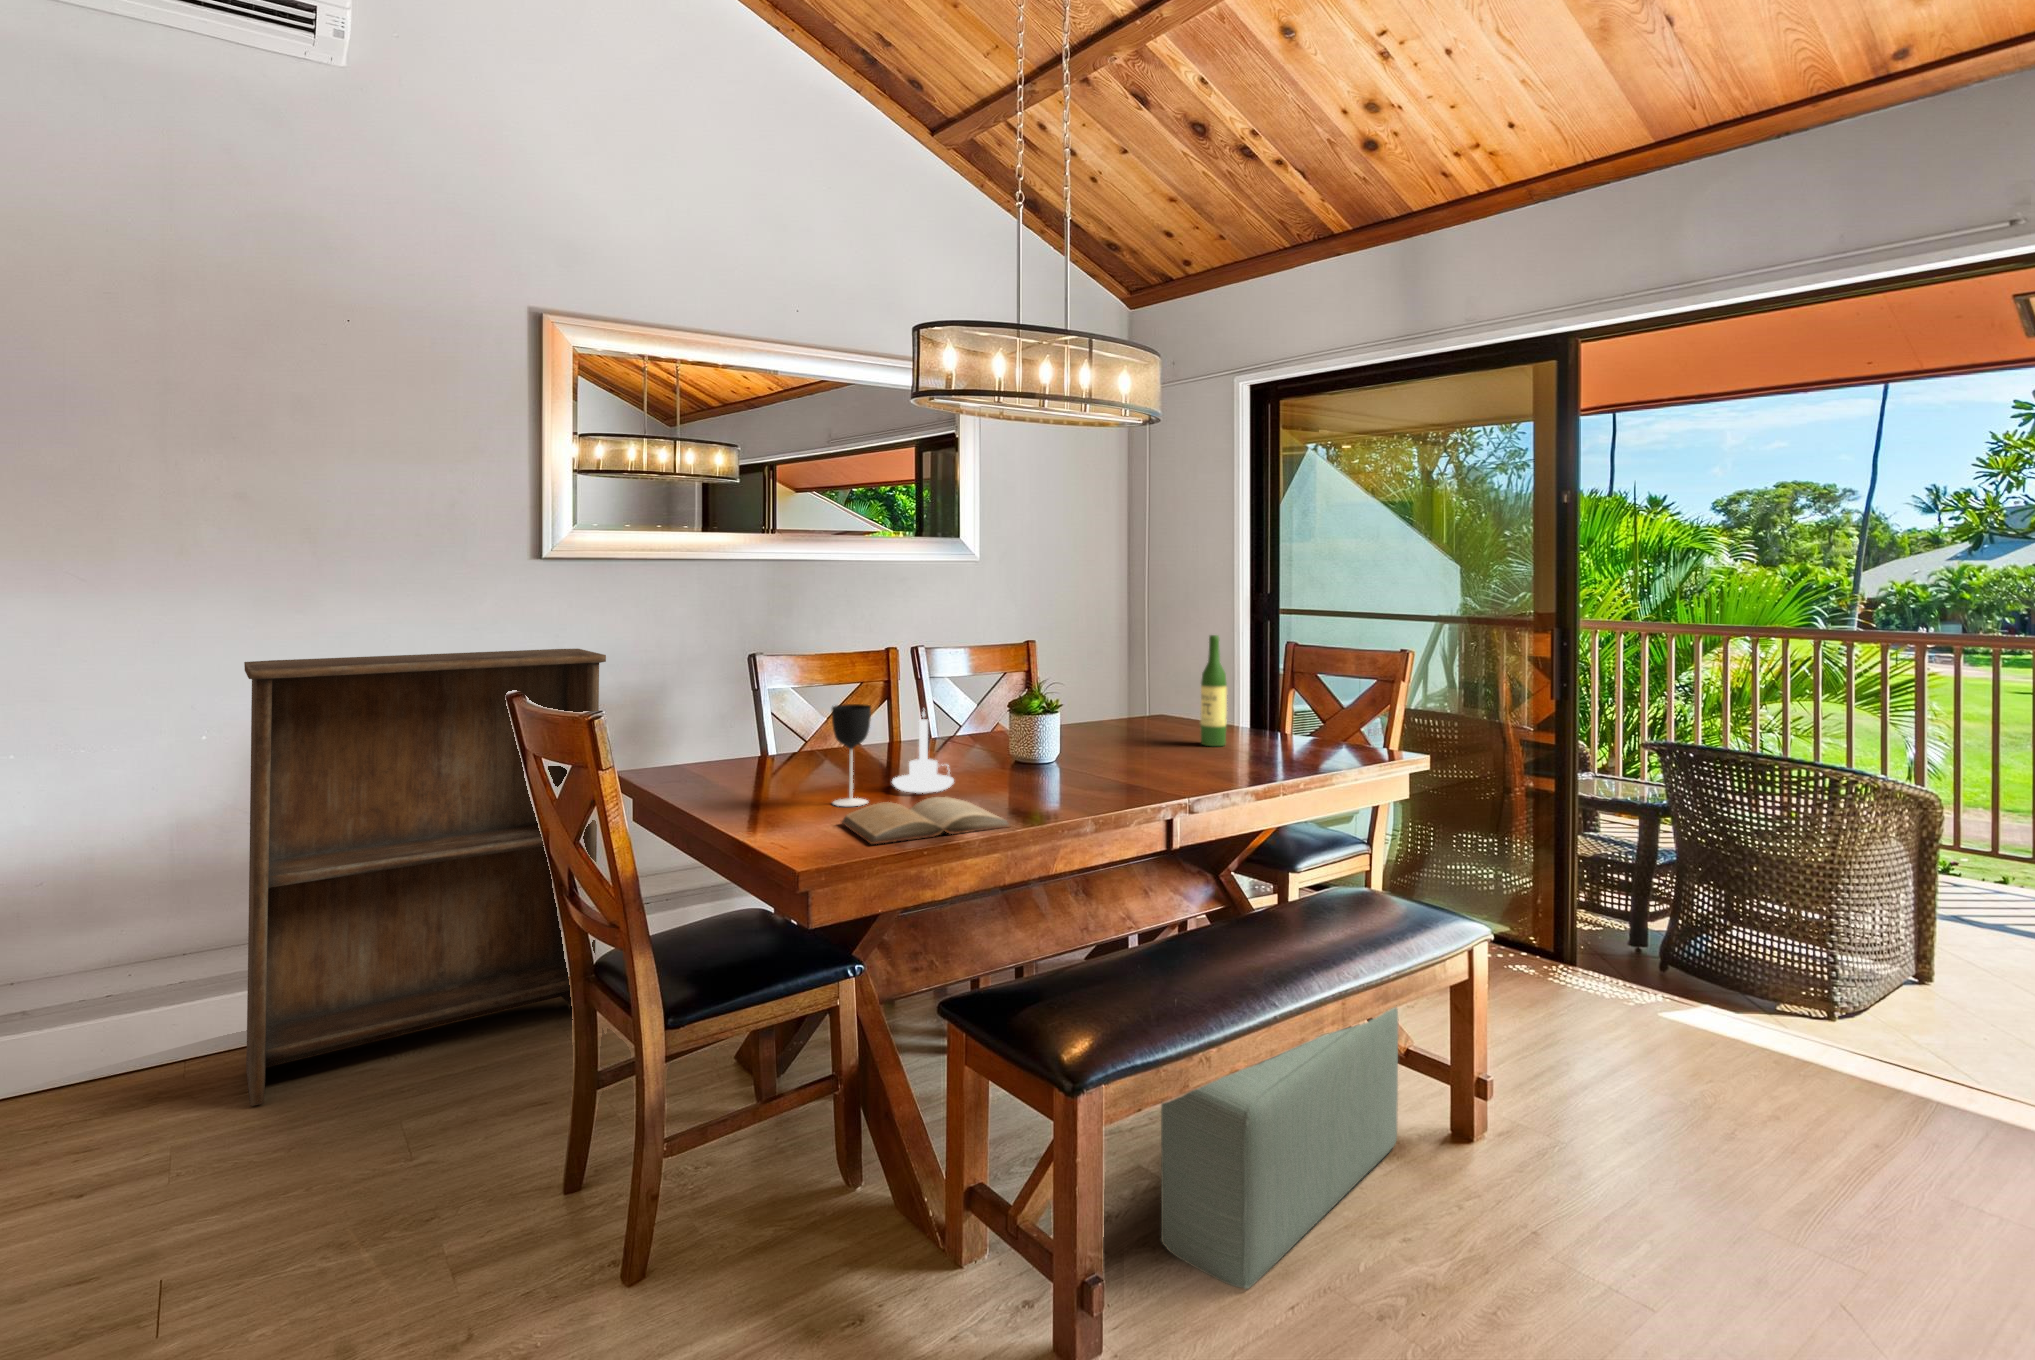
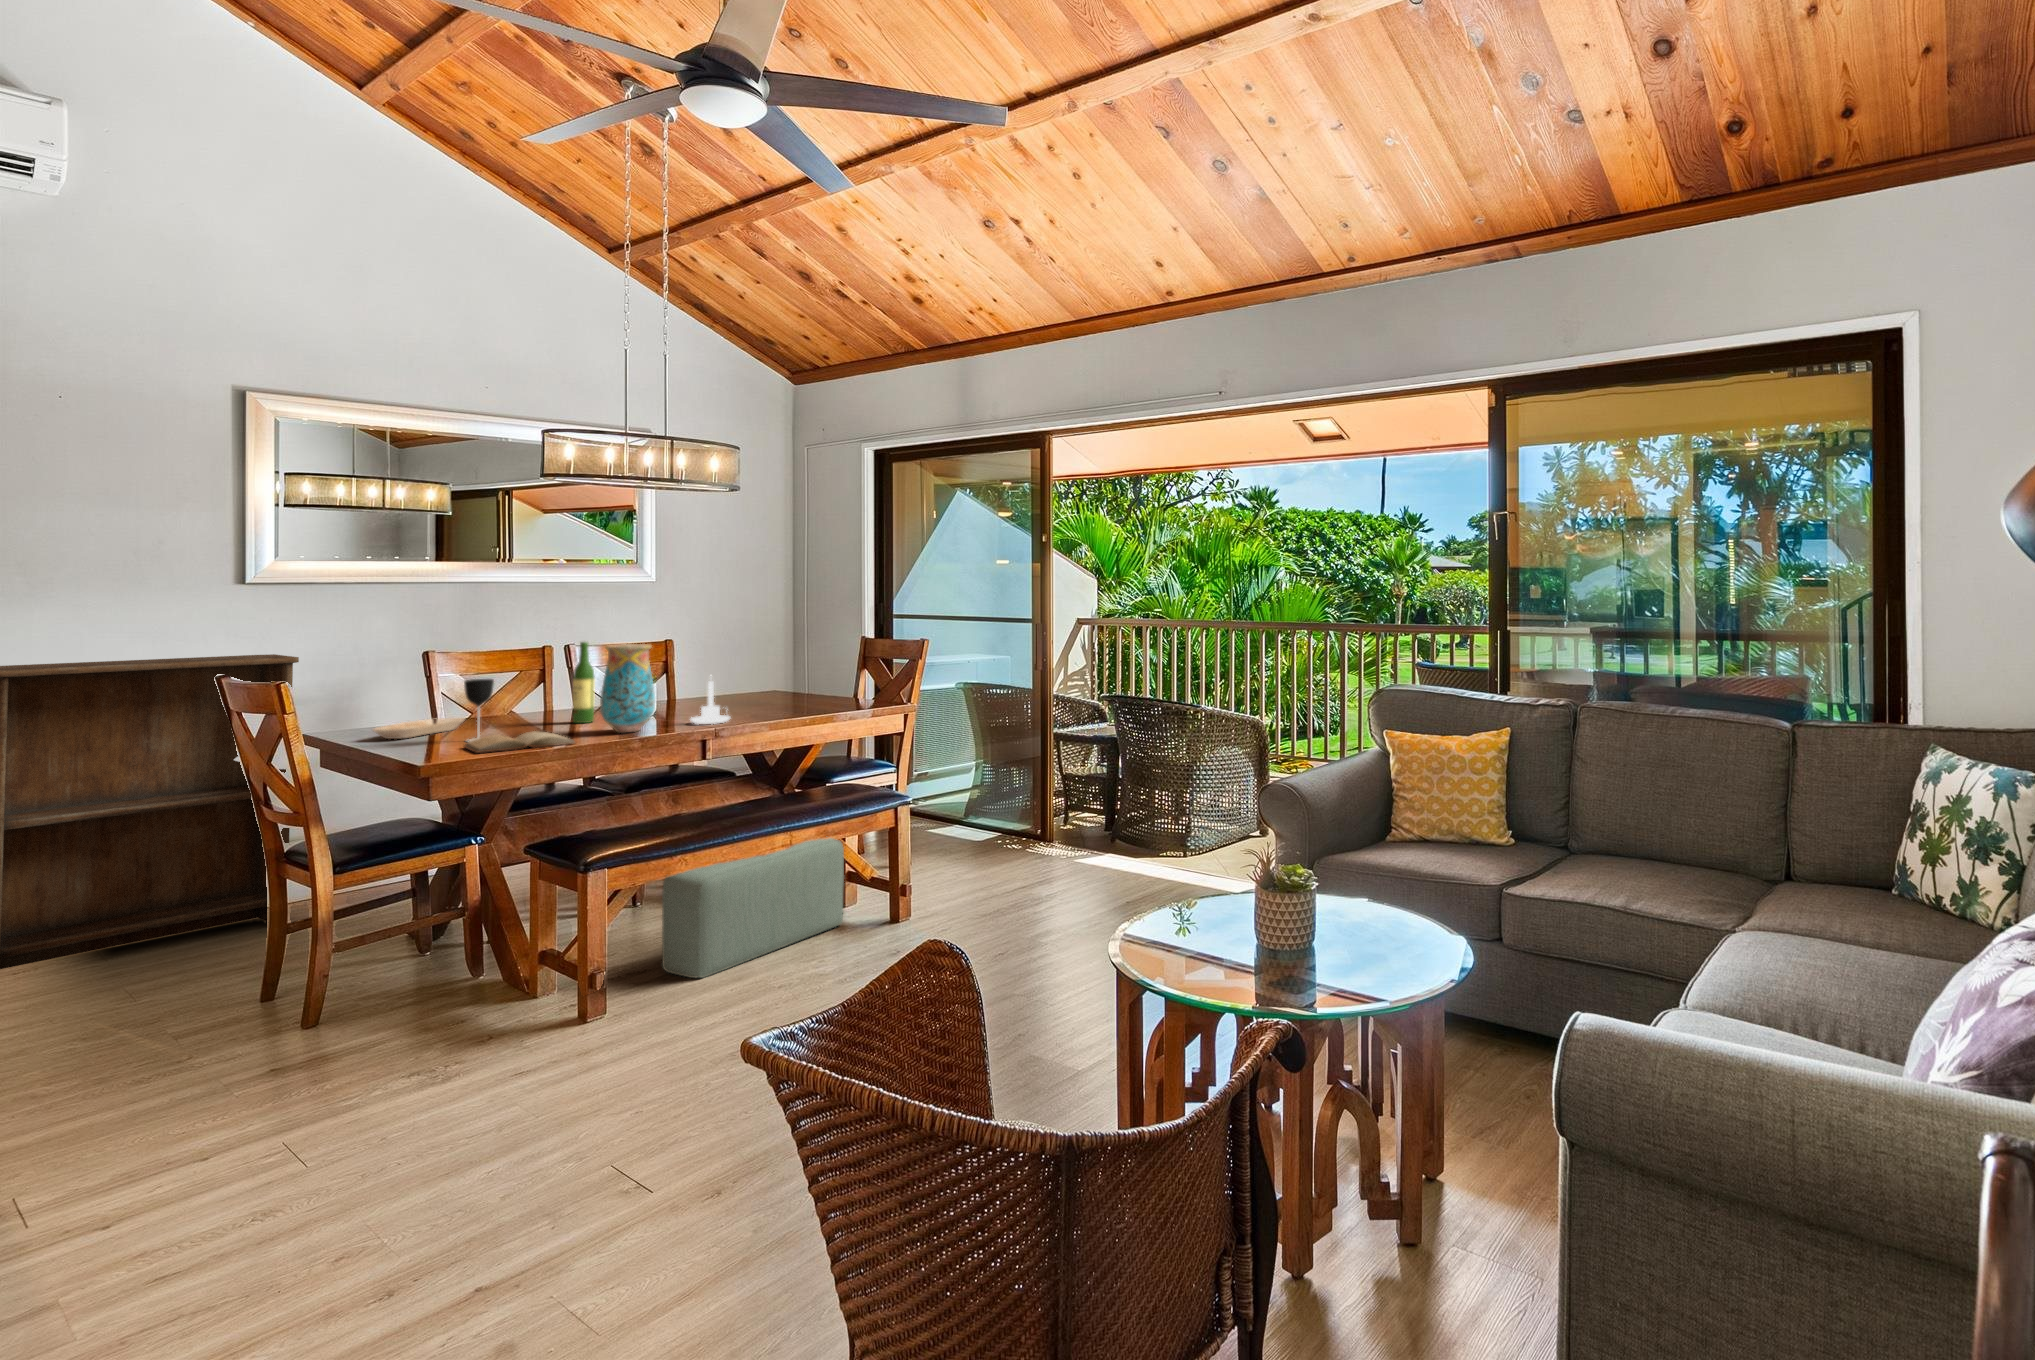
wine bottle: present [1200,635,1227,746] -> present [572,642,595,723]
vase: none [1022,654,1101,800] -> present [600,644,655,733]
candle holder: present [892,711,954,793] -> present [691,681,730,724]
tray: none [703,752,816,790] -> present [373,718,465,739]

